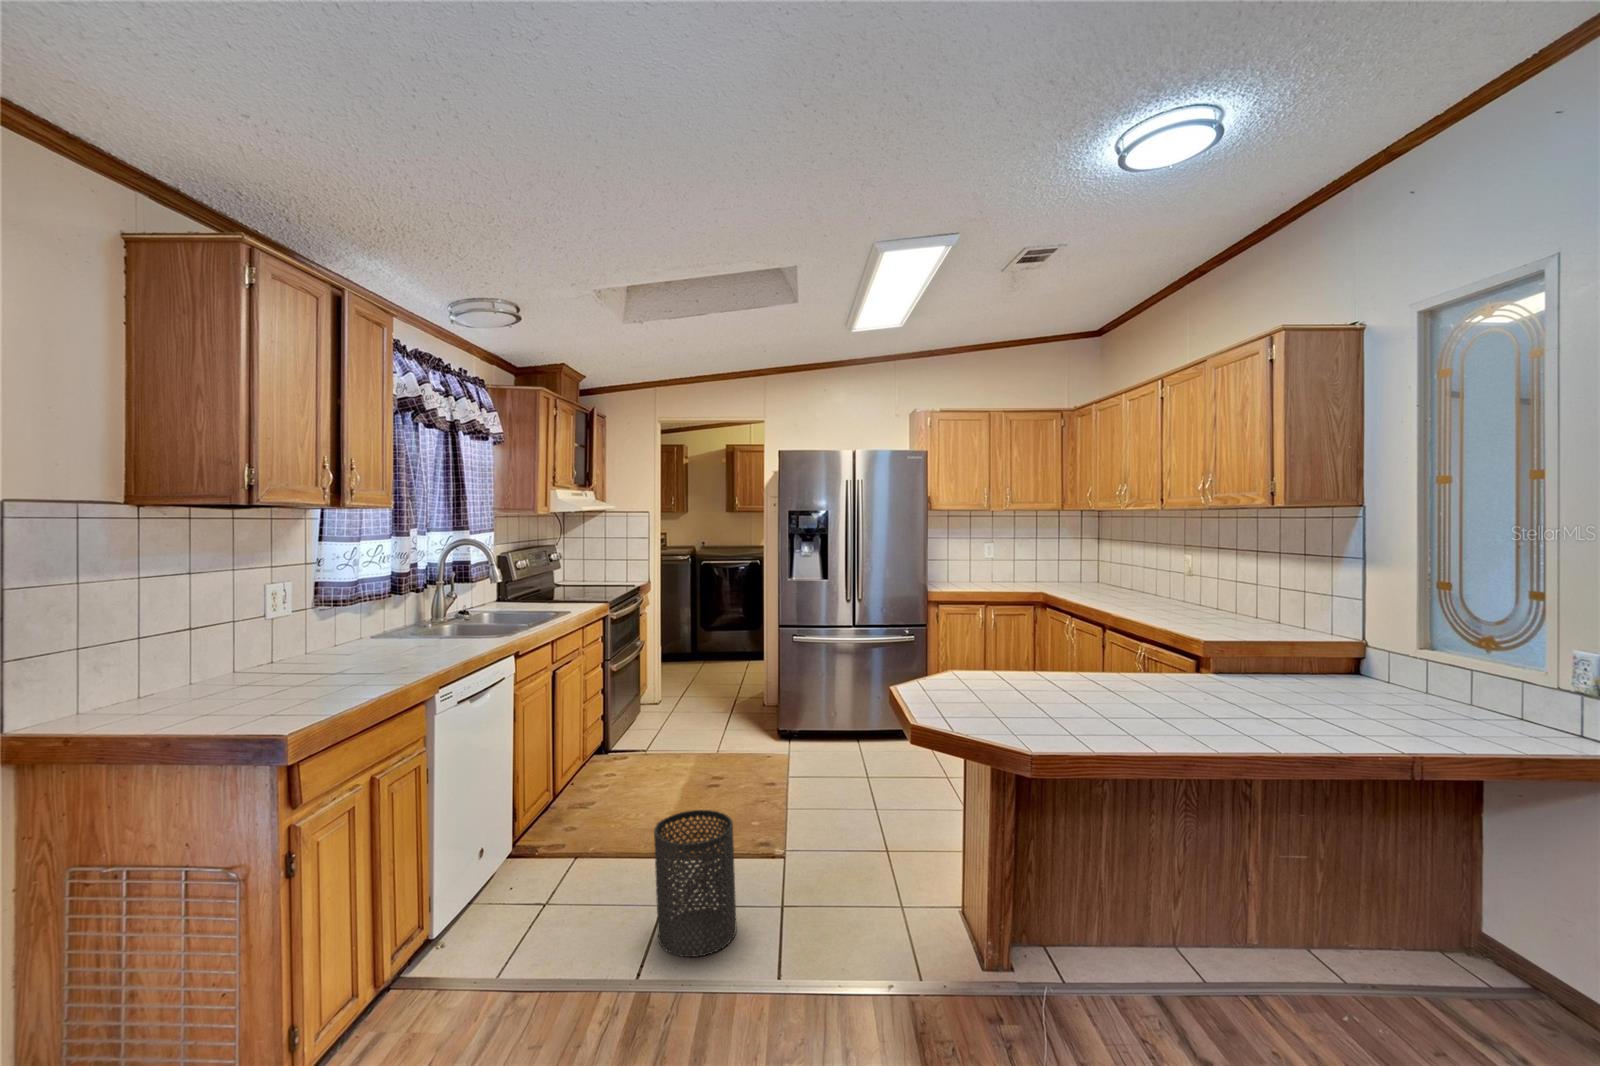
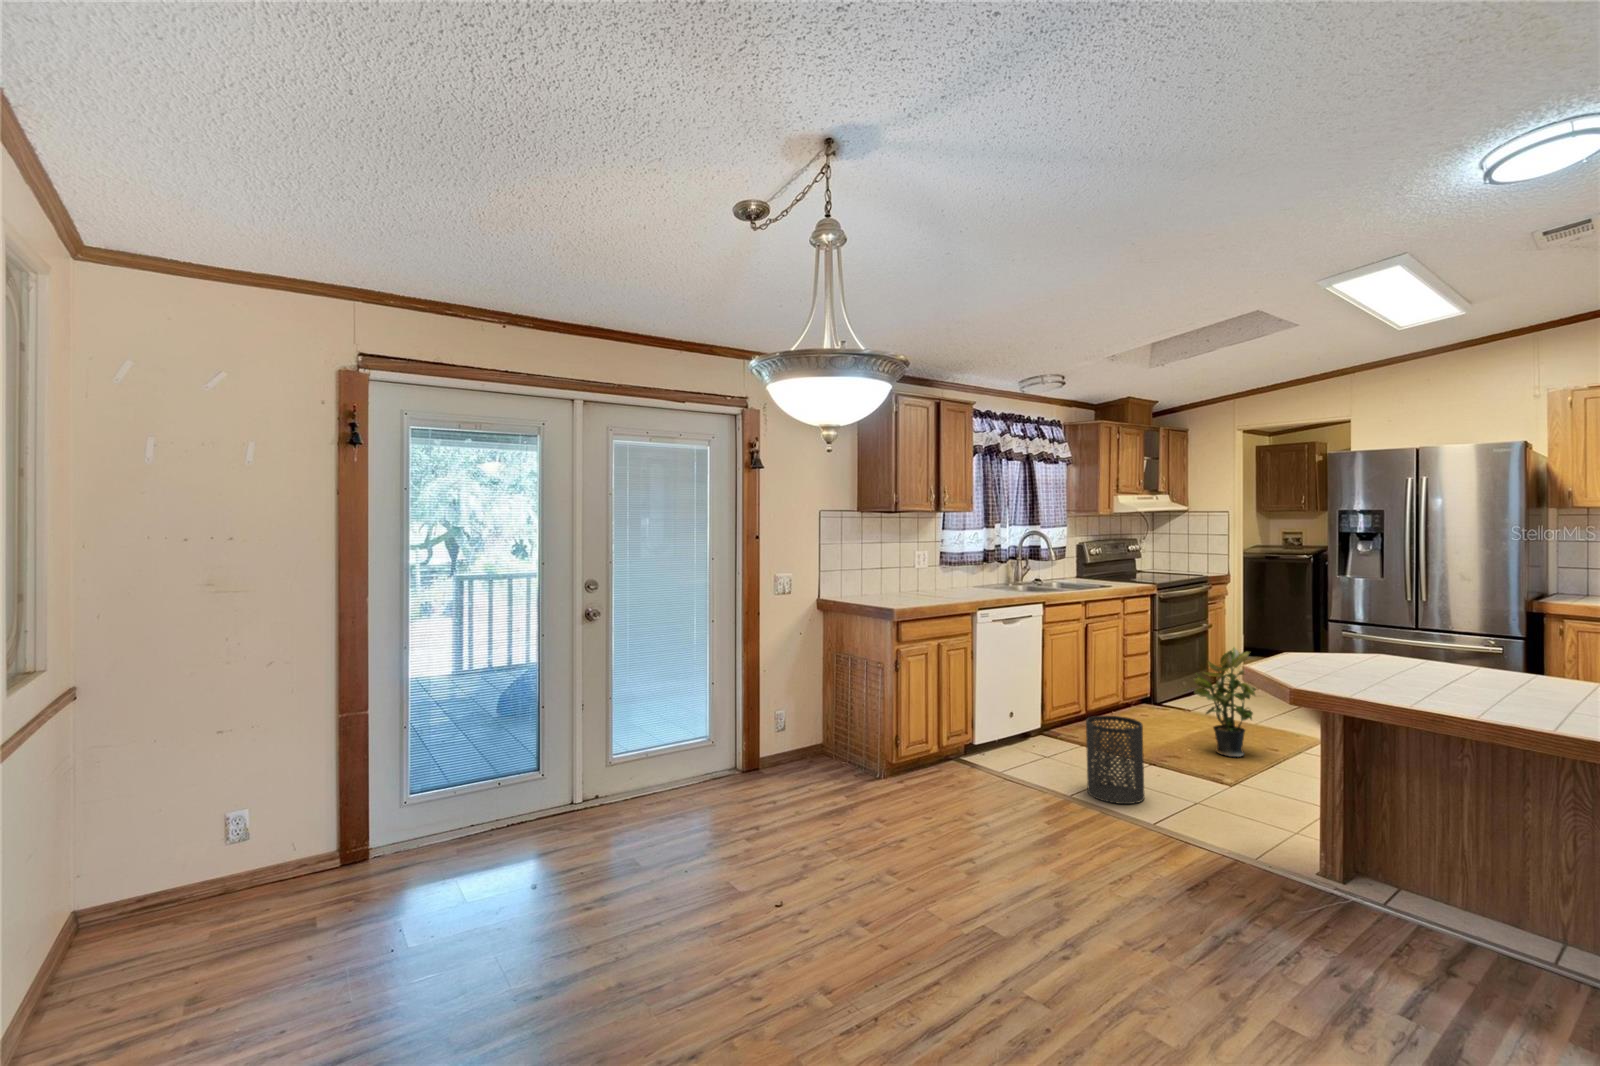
potted plant: none [694,670,764,803] -> present [1194,648,1256,757]

